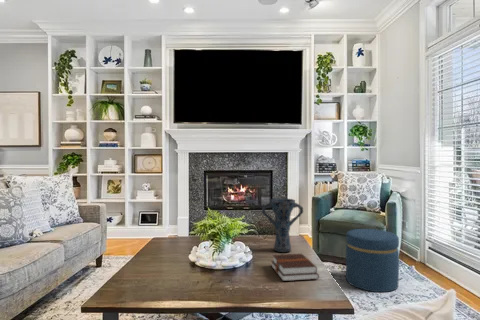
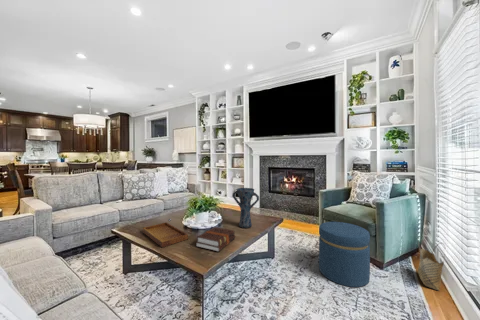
woven basket: none [415,232,441,276] -> present [418,246,444,290]
tray: none [168,254,254,293] -> present [143,219,188,247]

